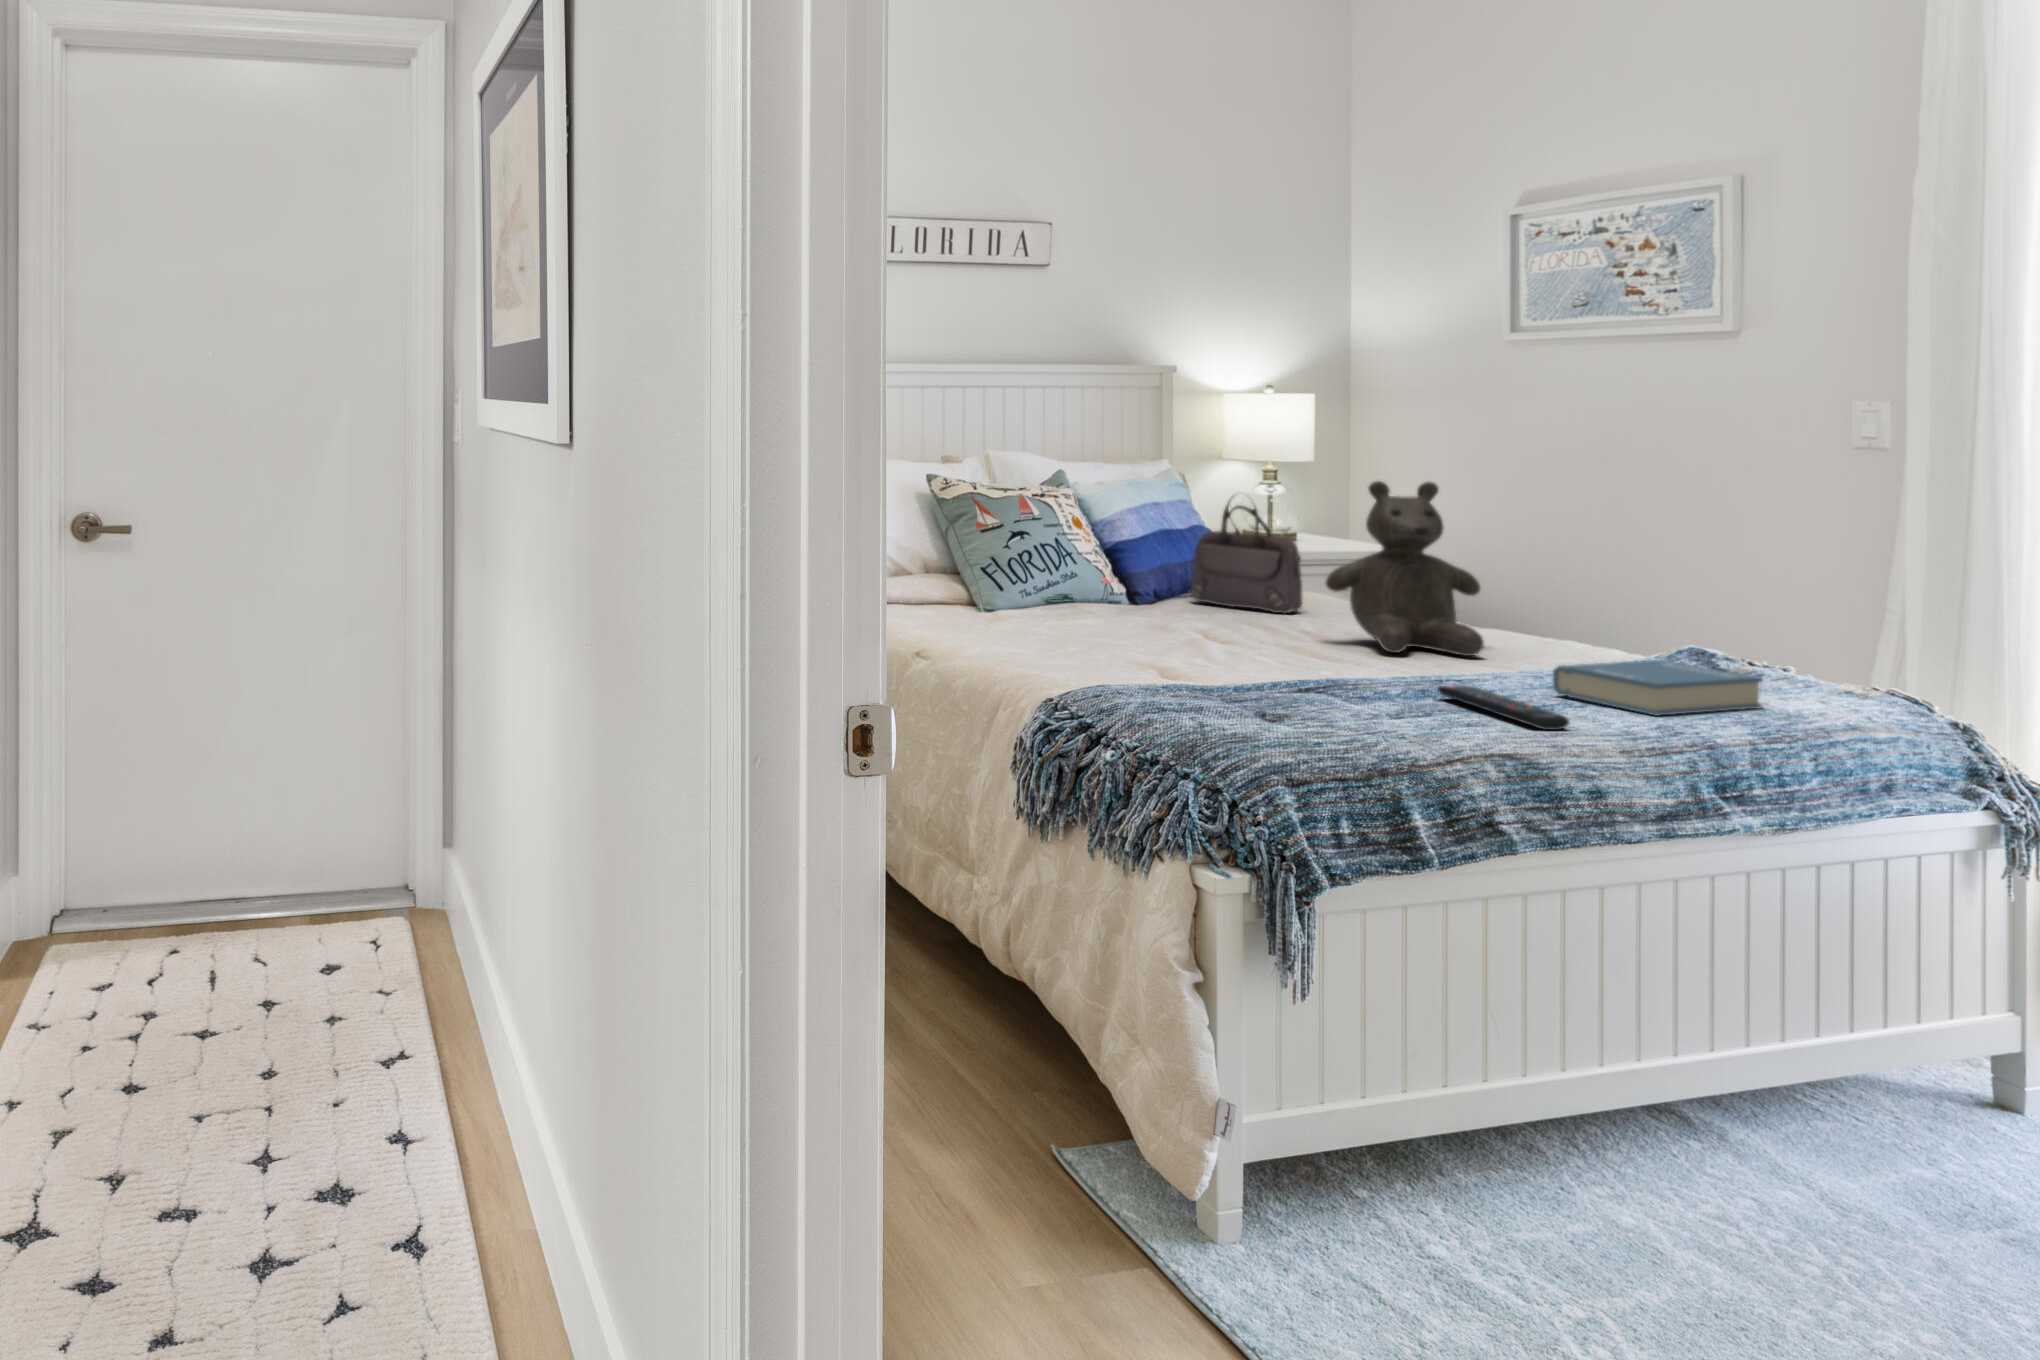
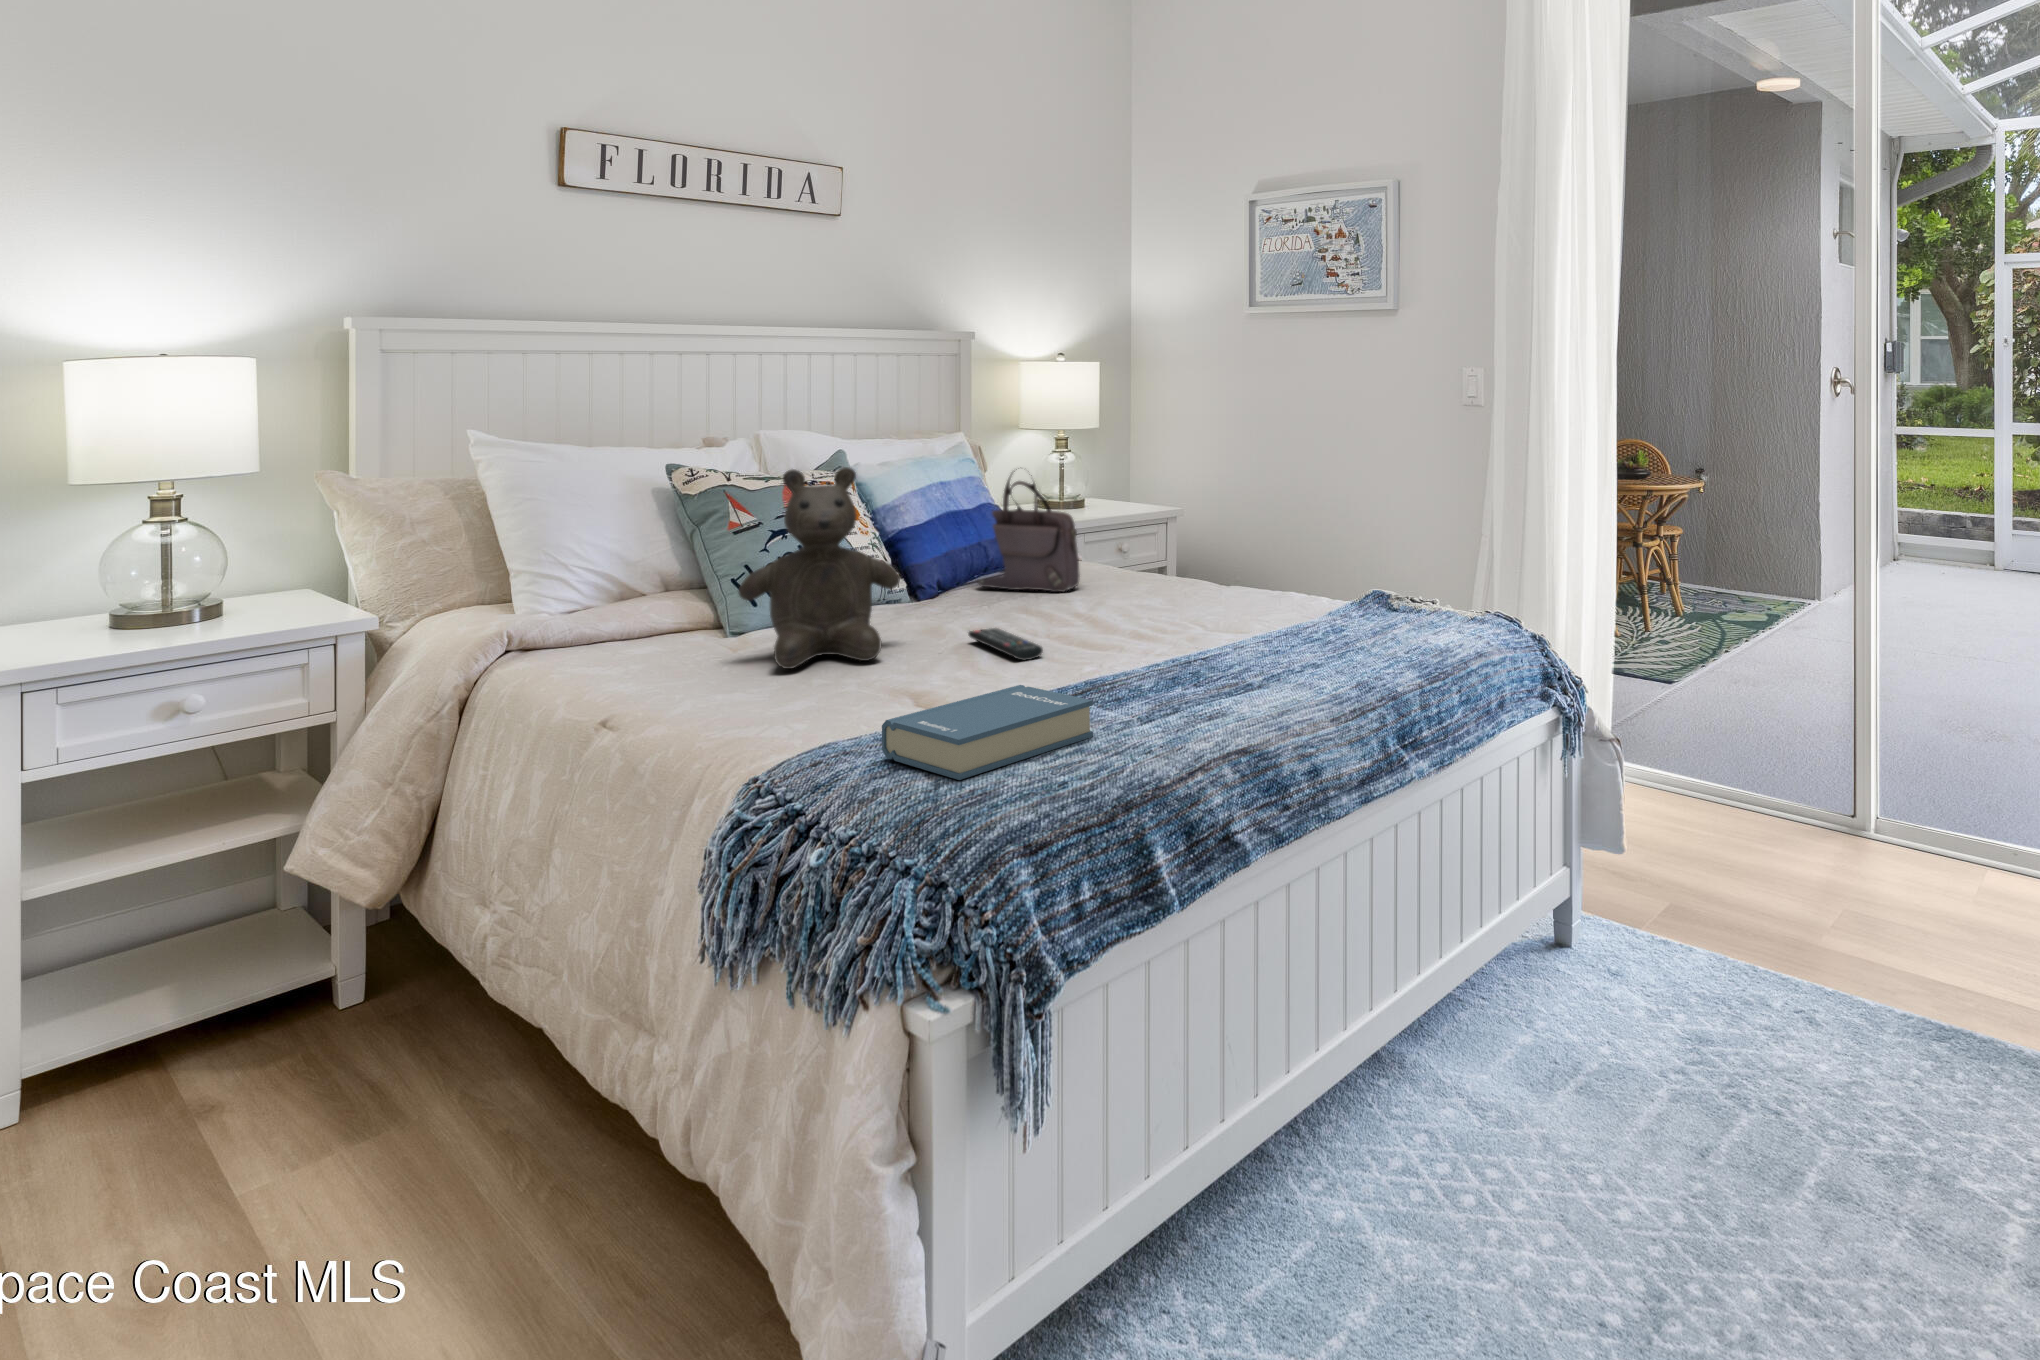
teddy bear: present [1326,481,1484,656] -> present [739,467,900,669]
book: present [1553,660,1762,716] -> present [882,685,1093,780]
remote control: present [1437,686,1569,730] -> present [968,628,1043,660]

